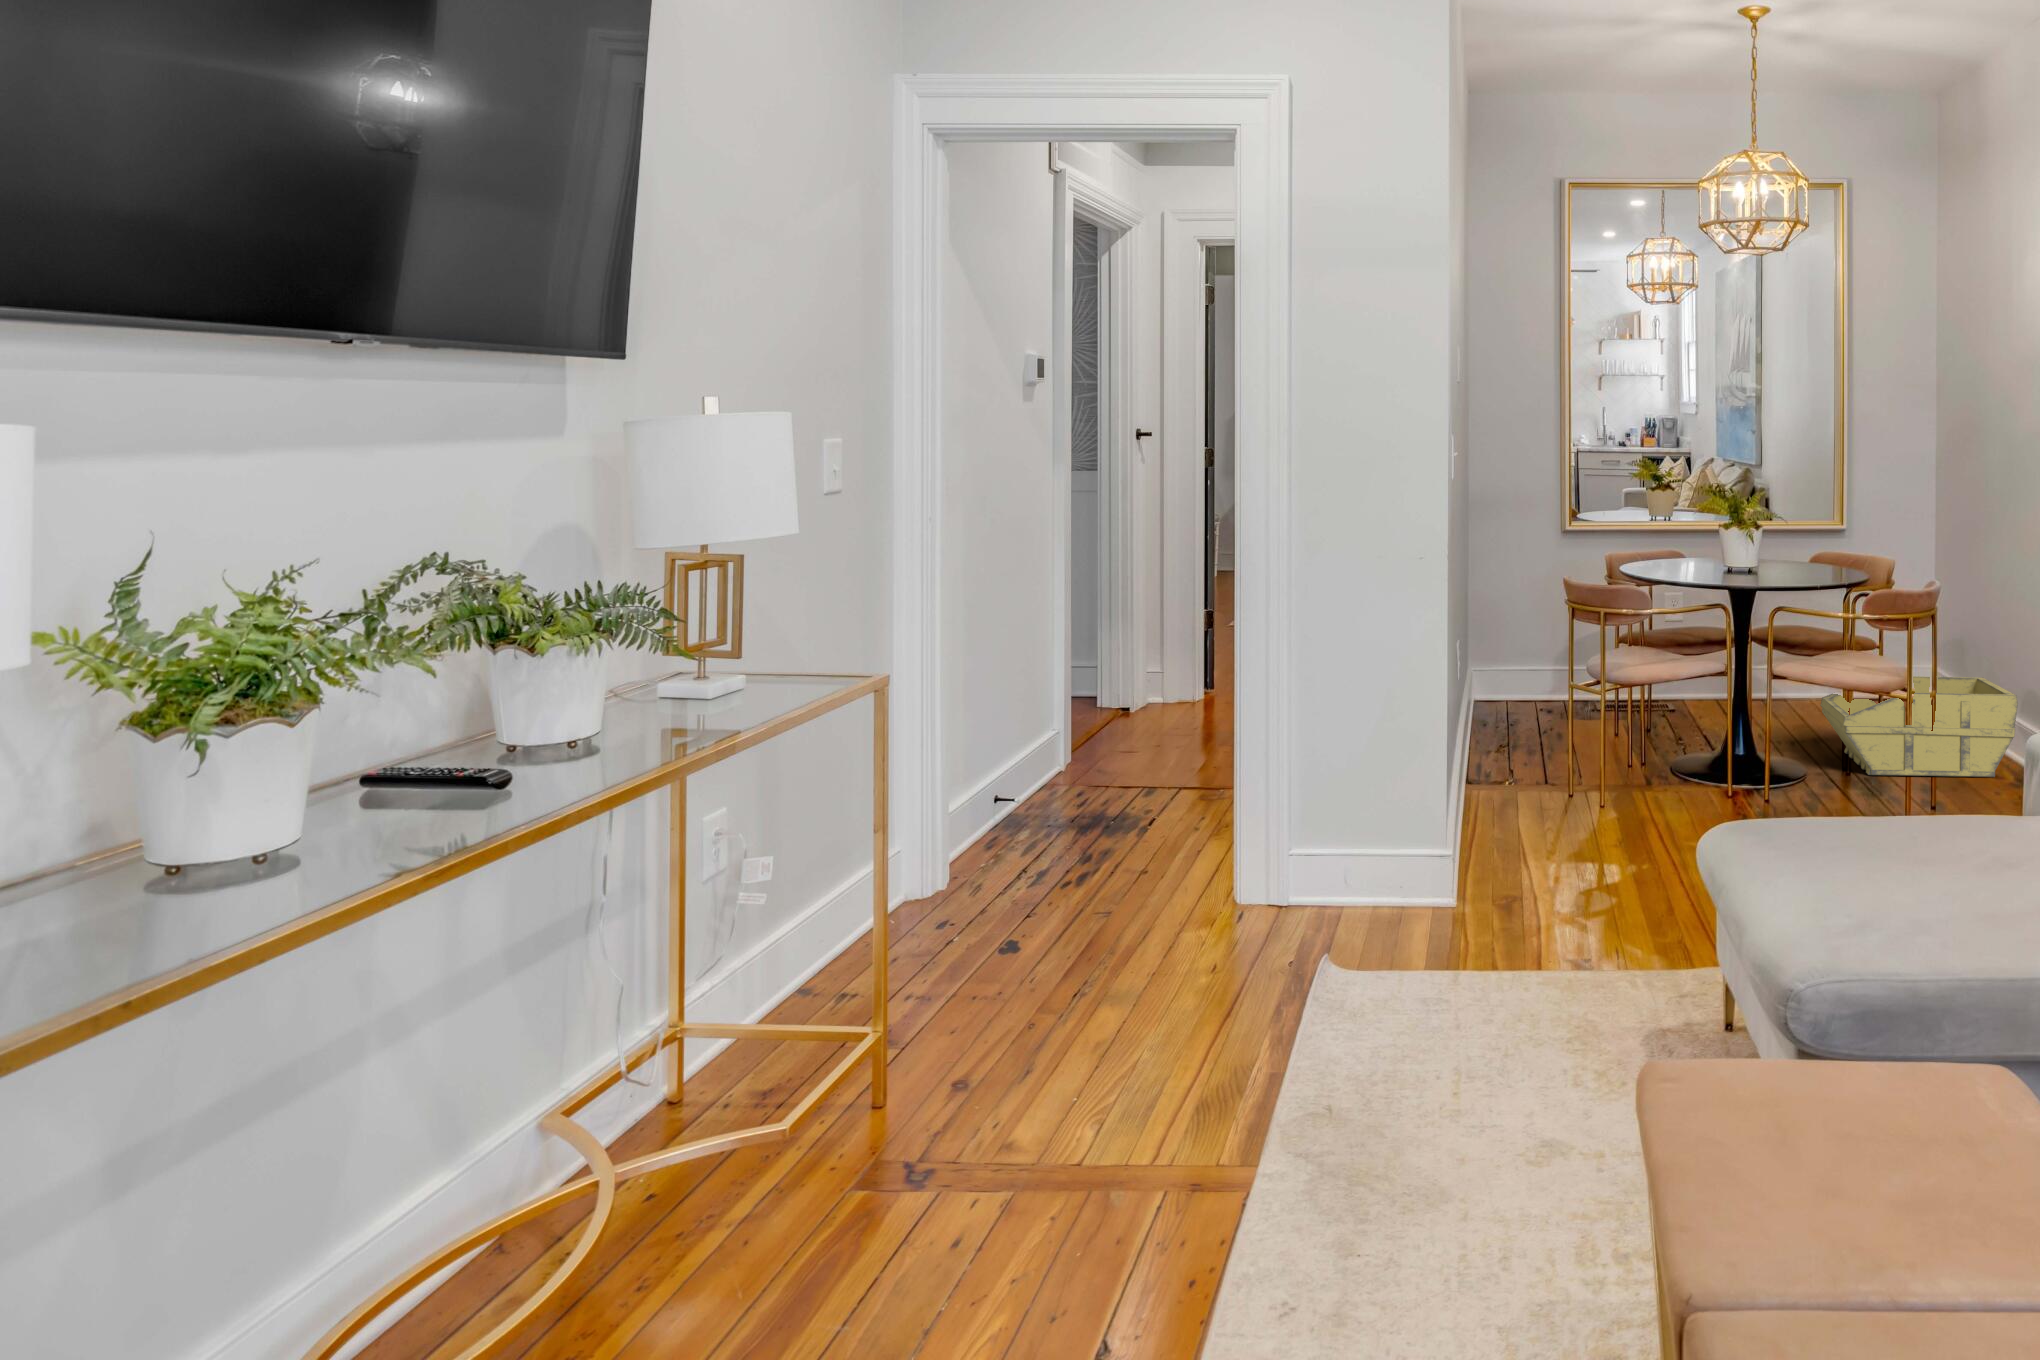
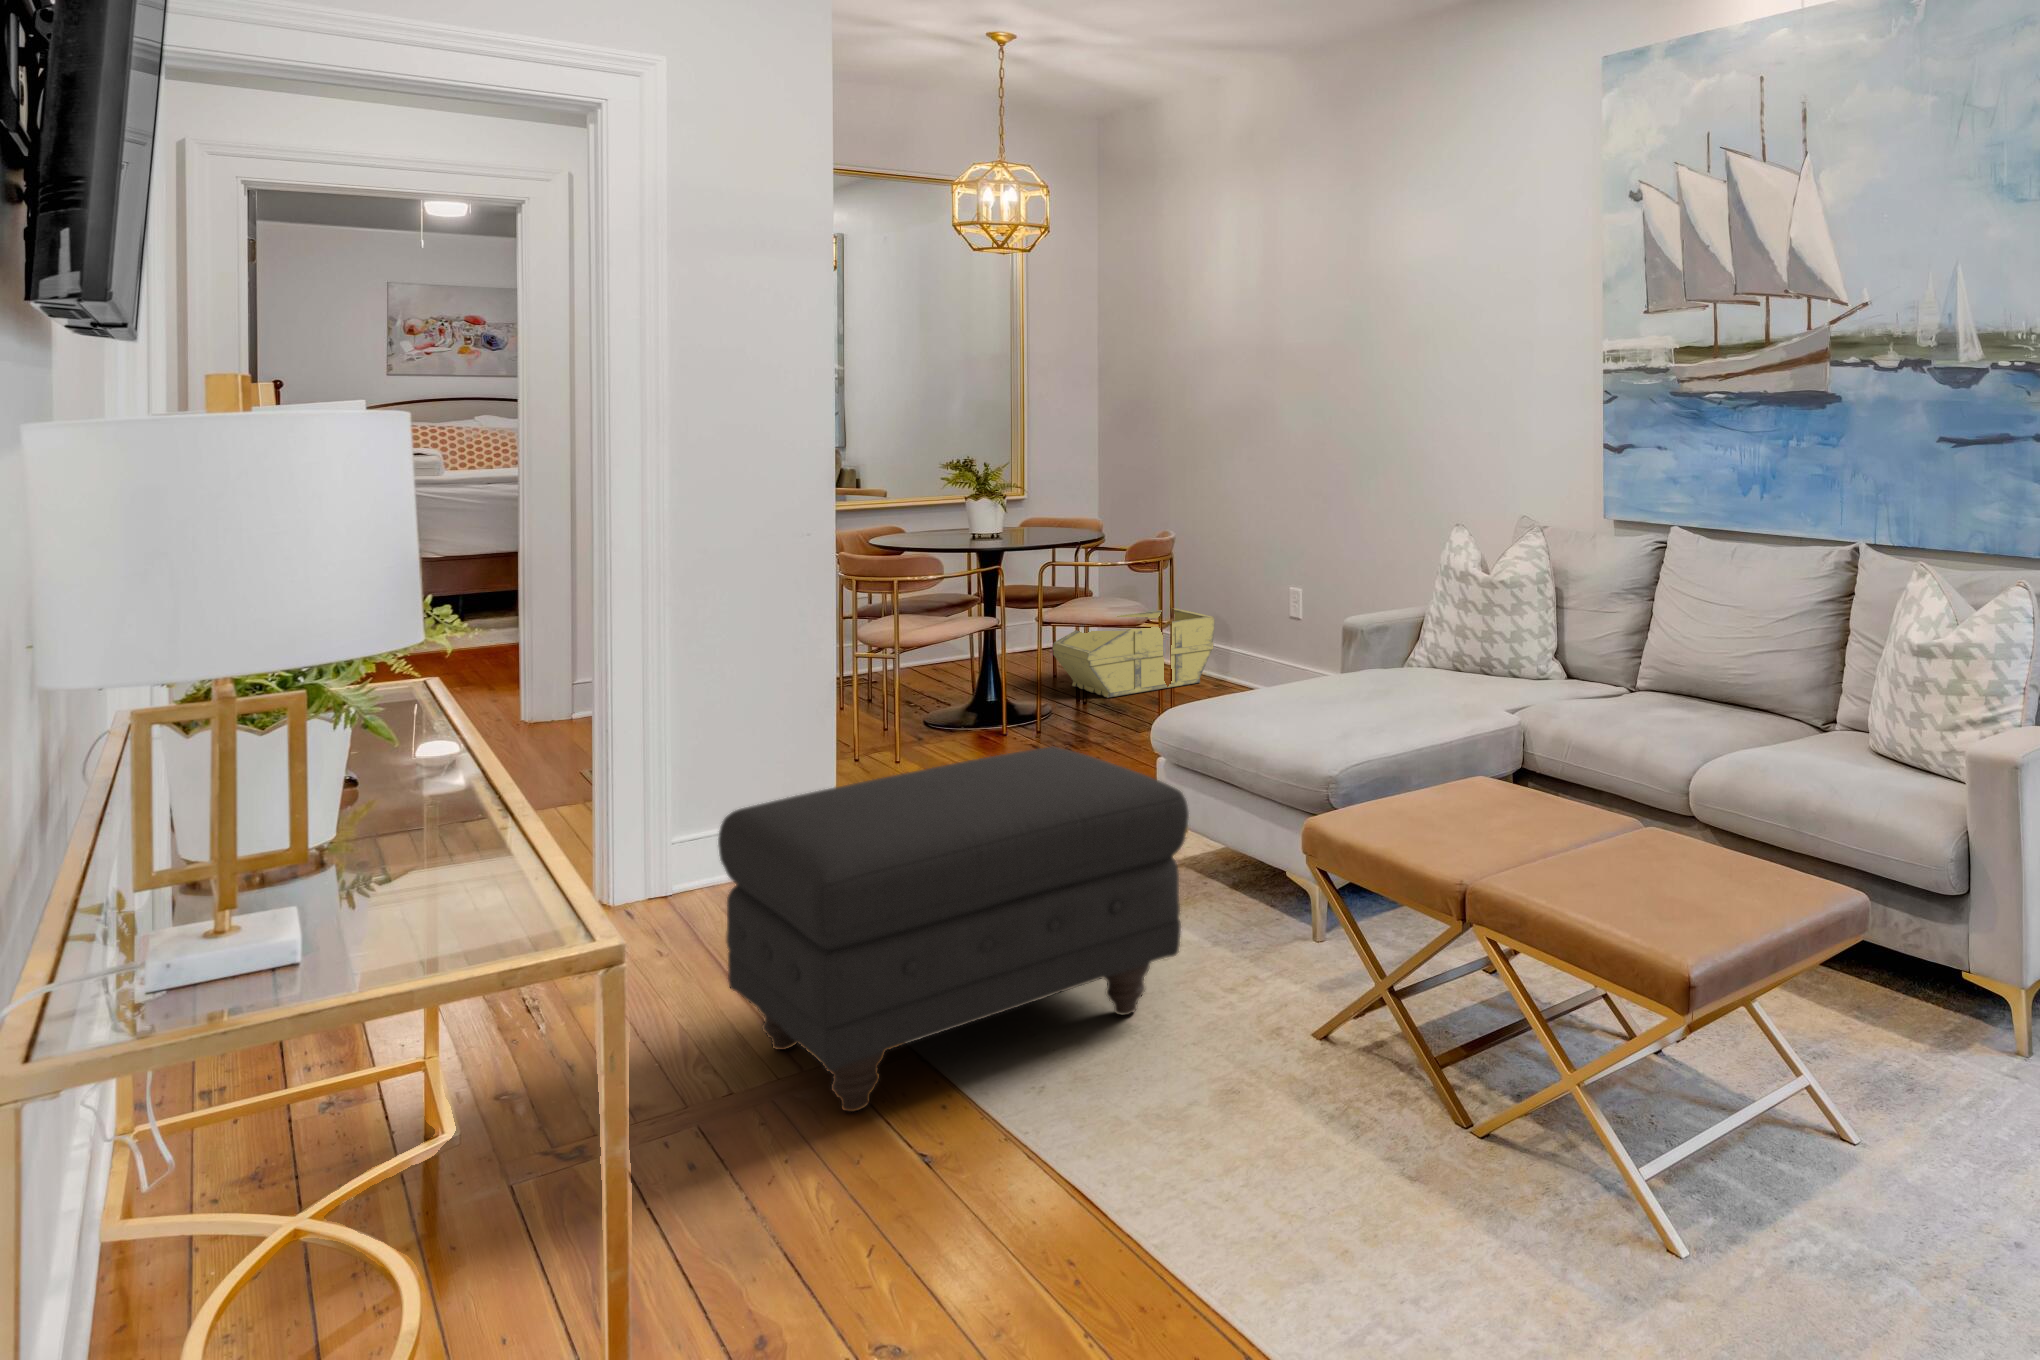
ottoman: none [996,838,1540,1262] -> present [718,746,1189,1111]

